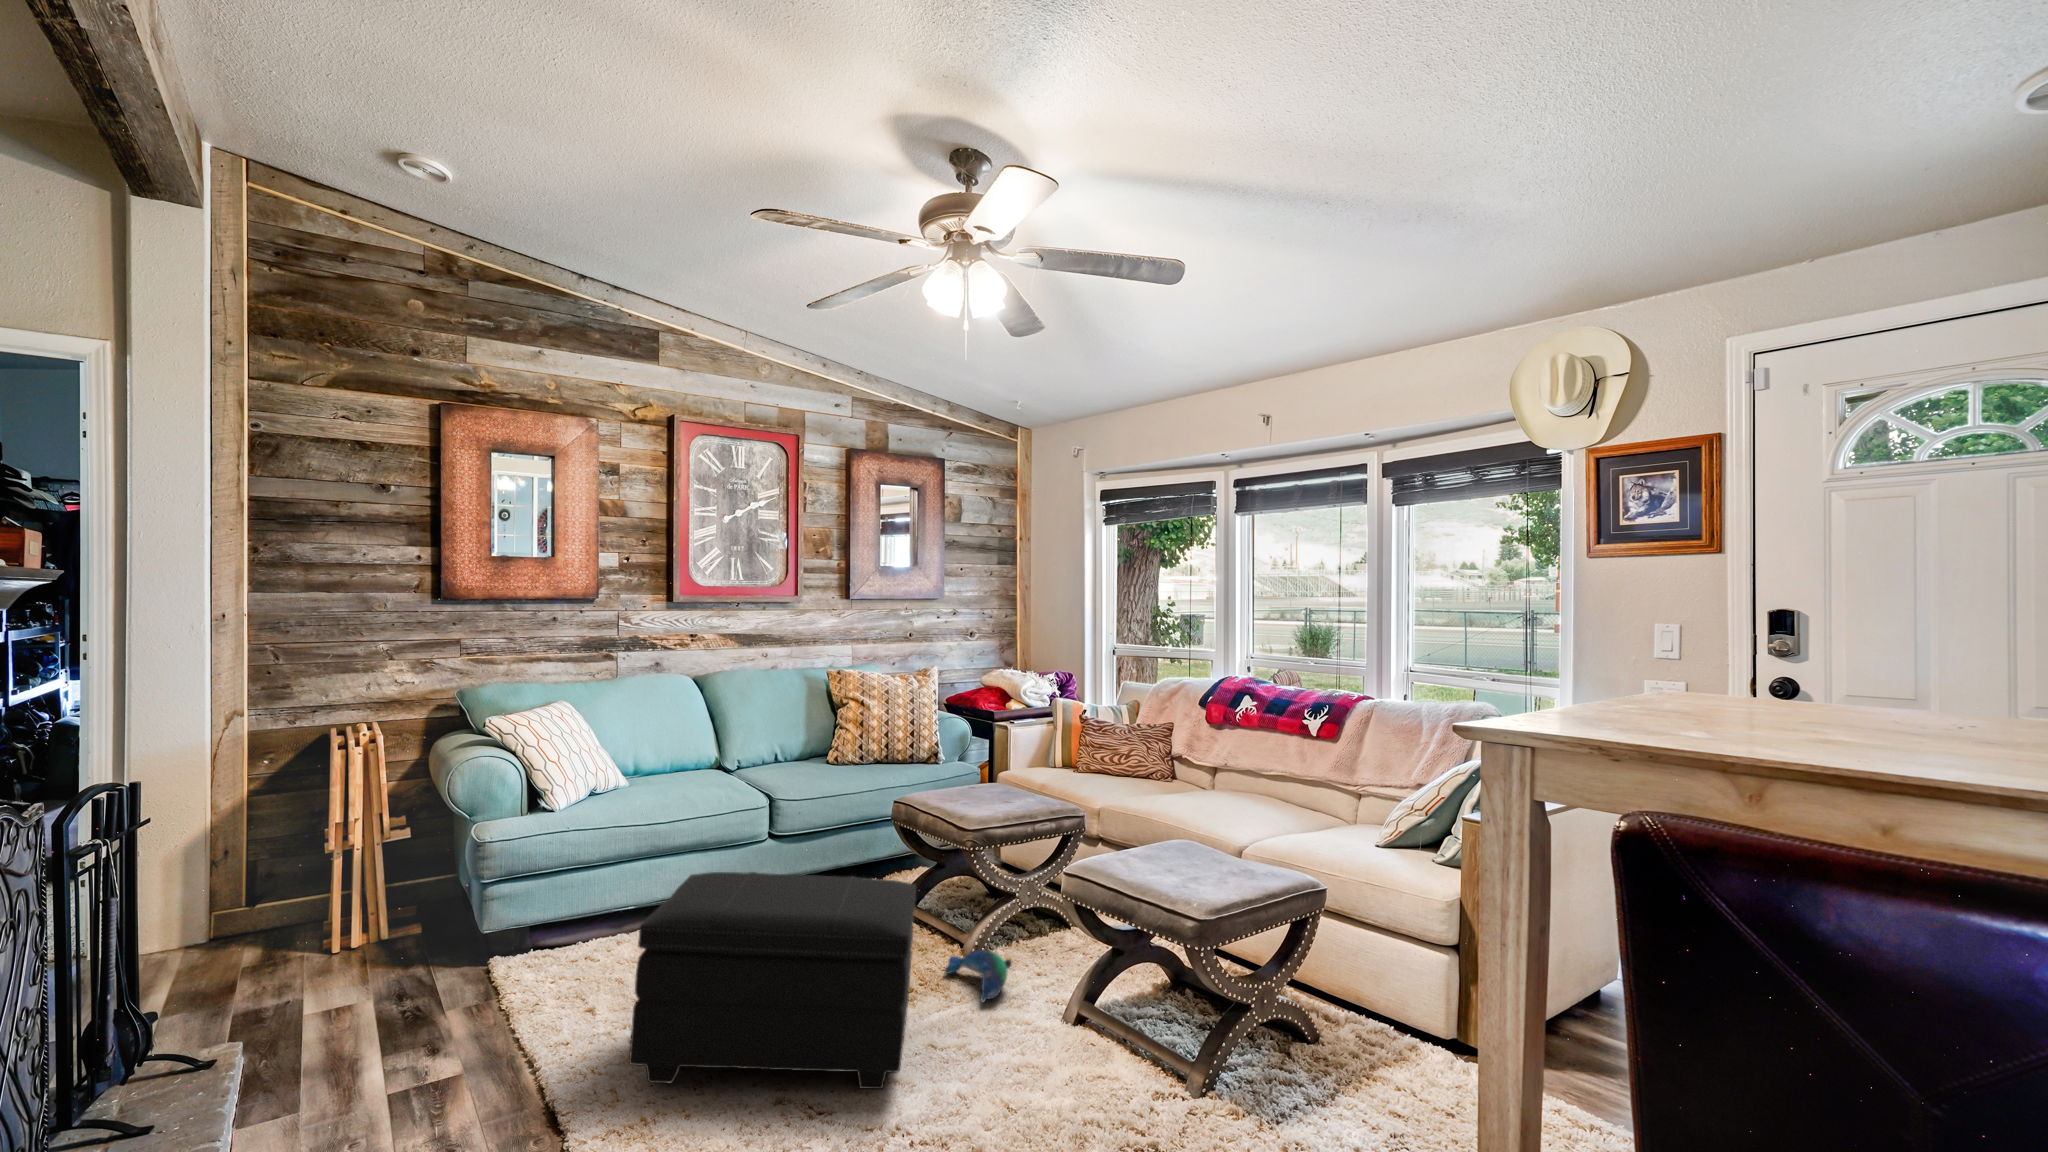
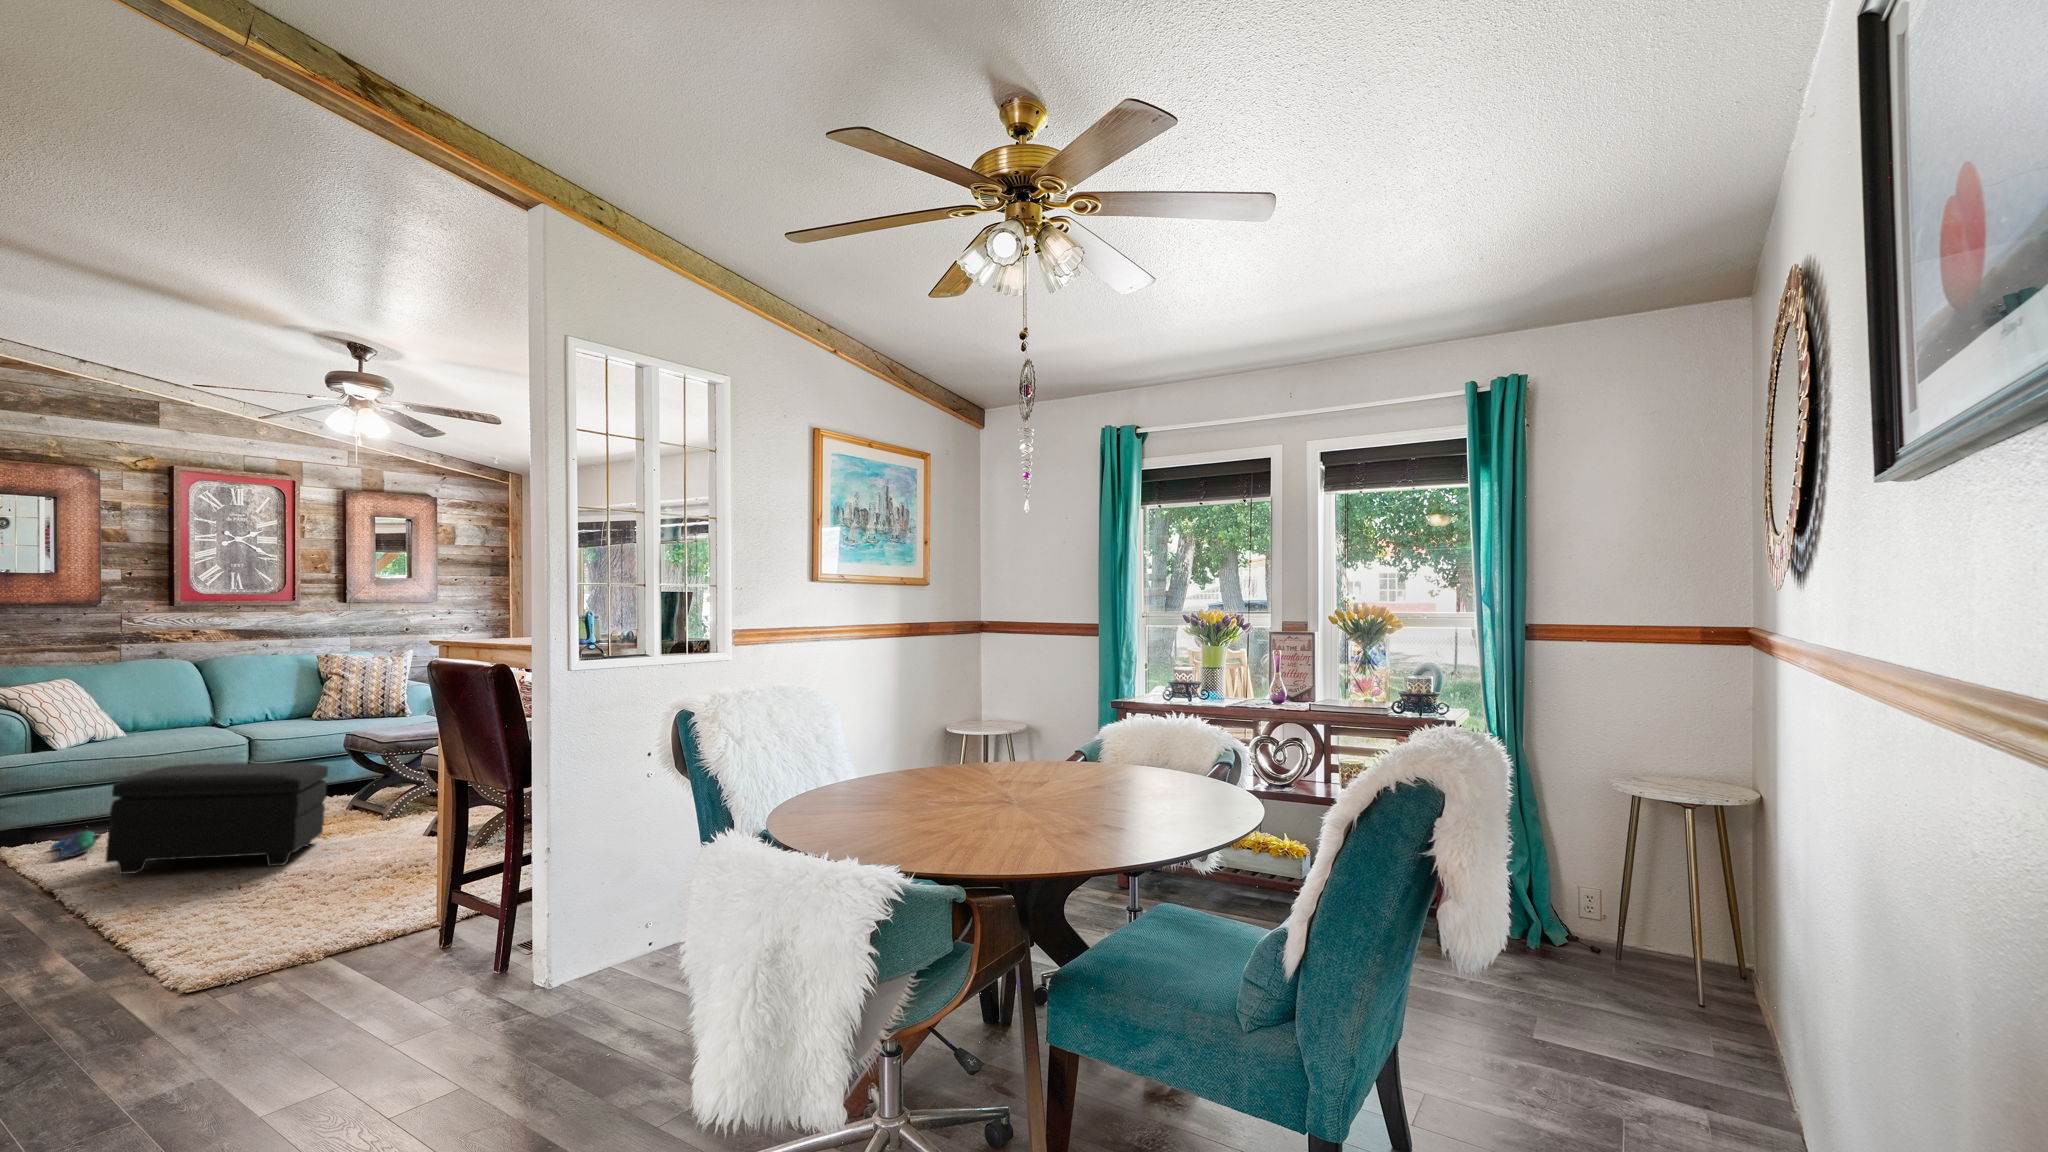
plush toy: present [945,950,1011,1002] -> present [51,831,101,859]

